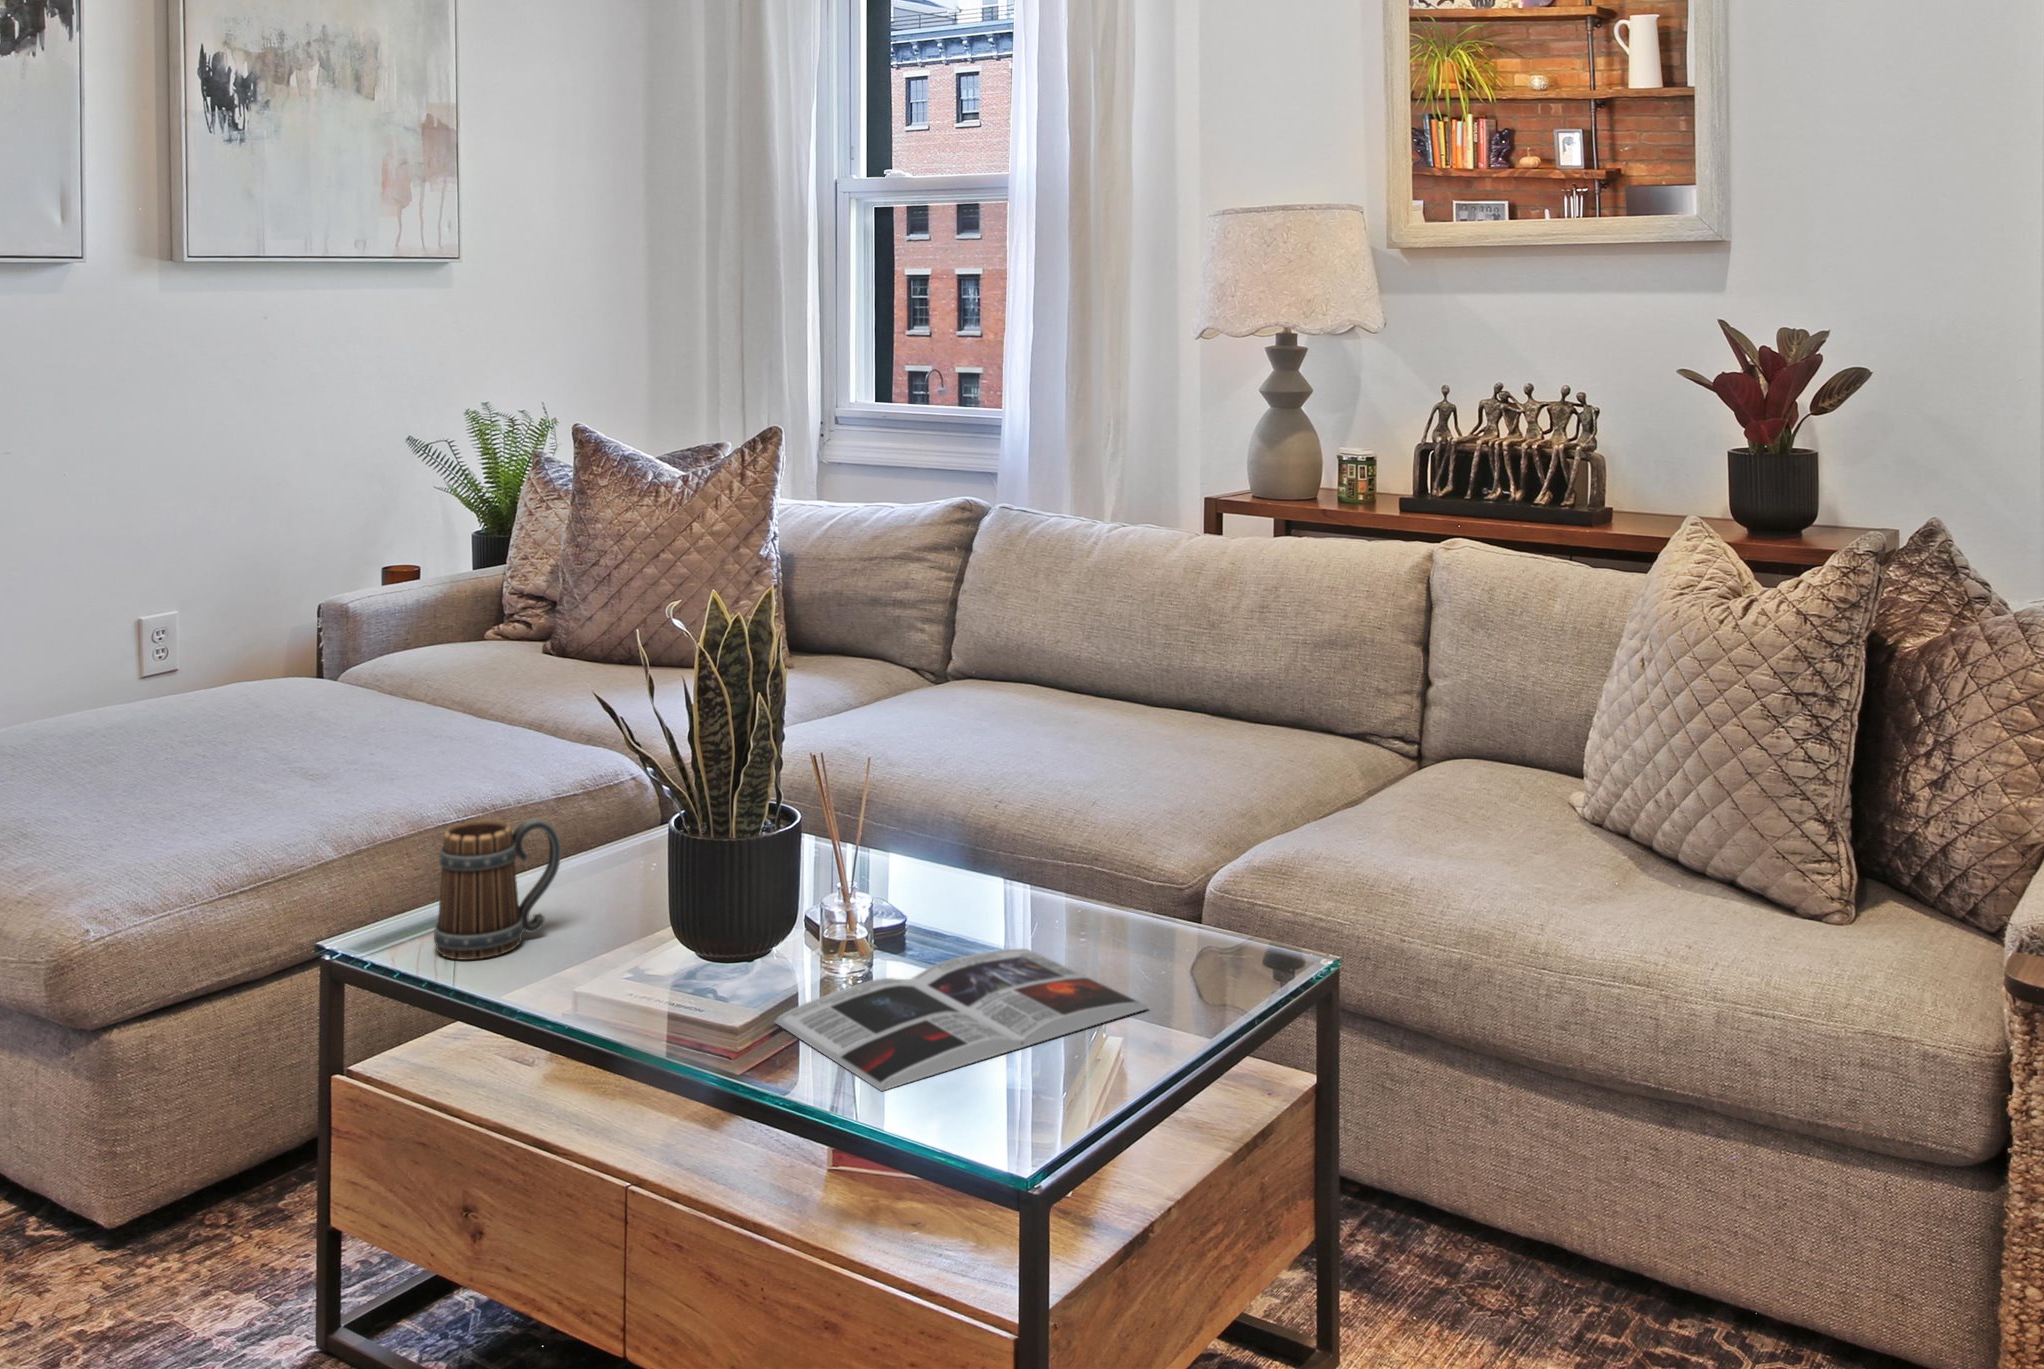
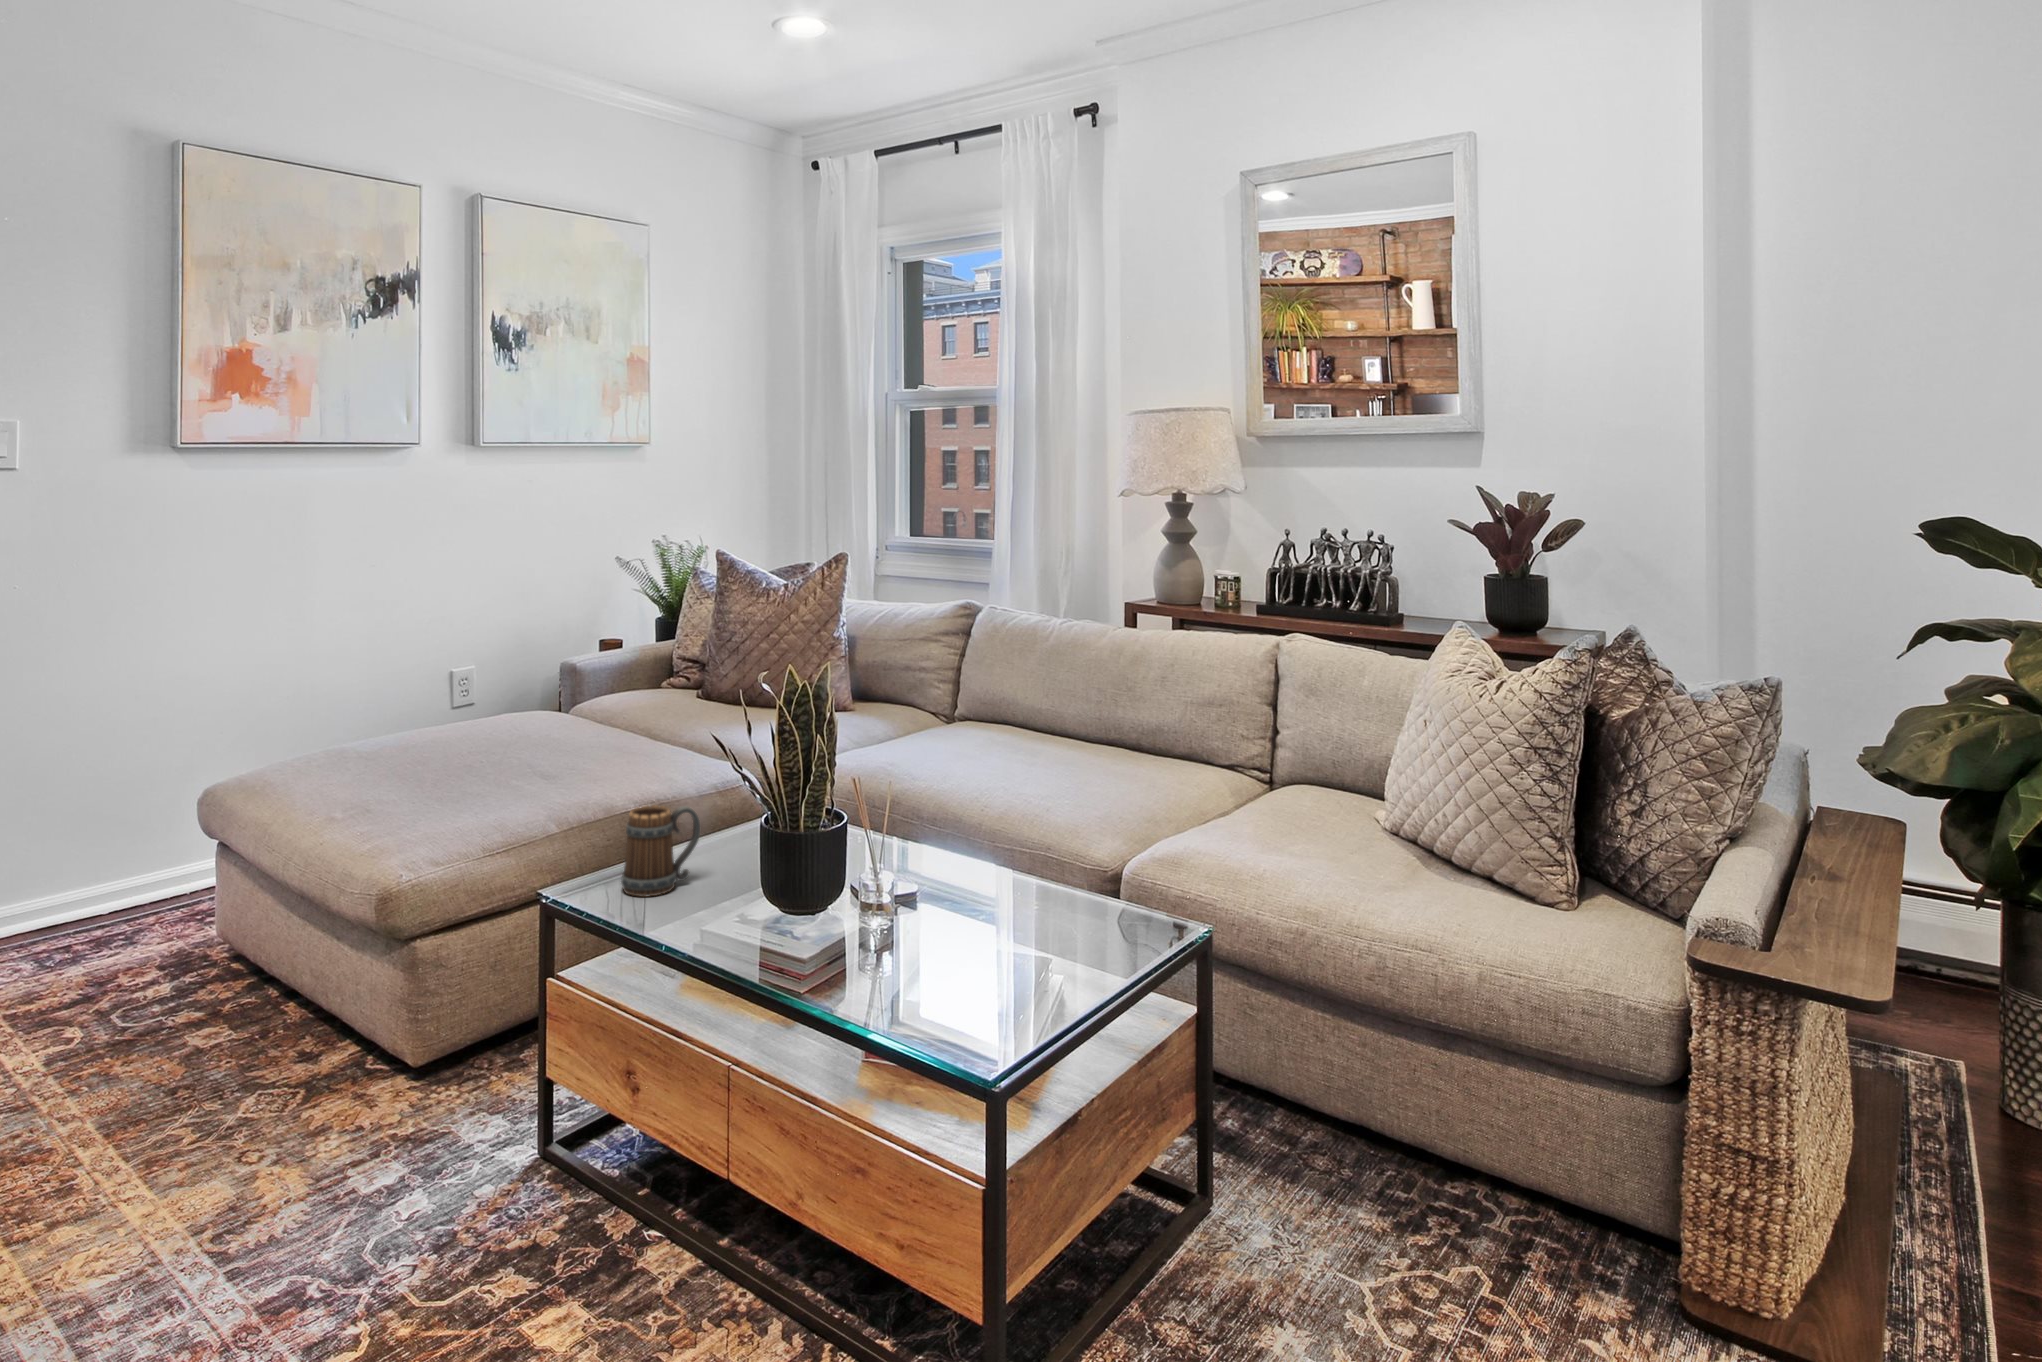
magazine: present [775,949,1148,1091] -> none [833,905,1077,991]

